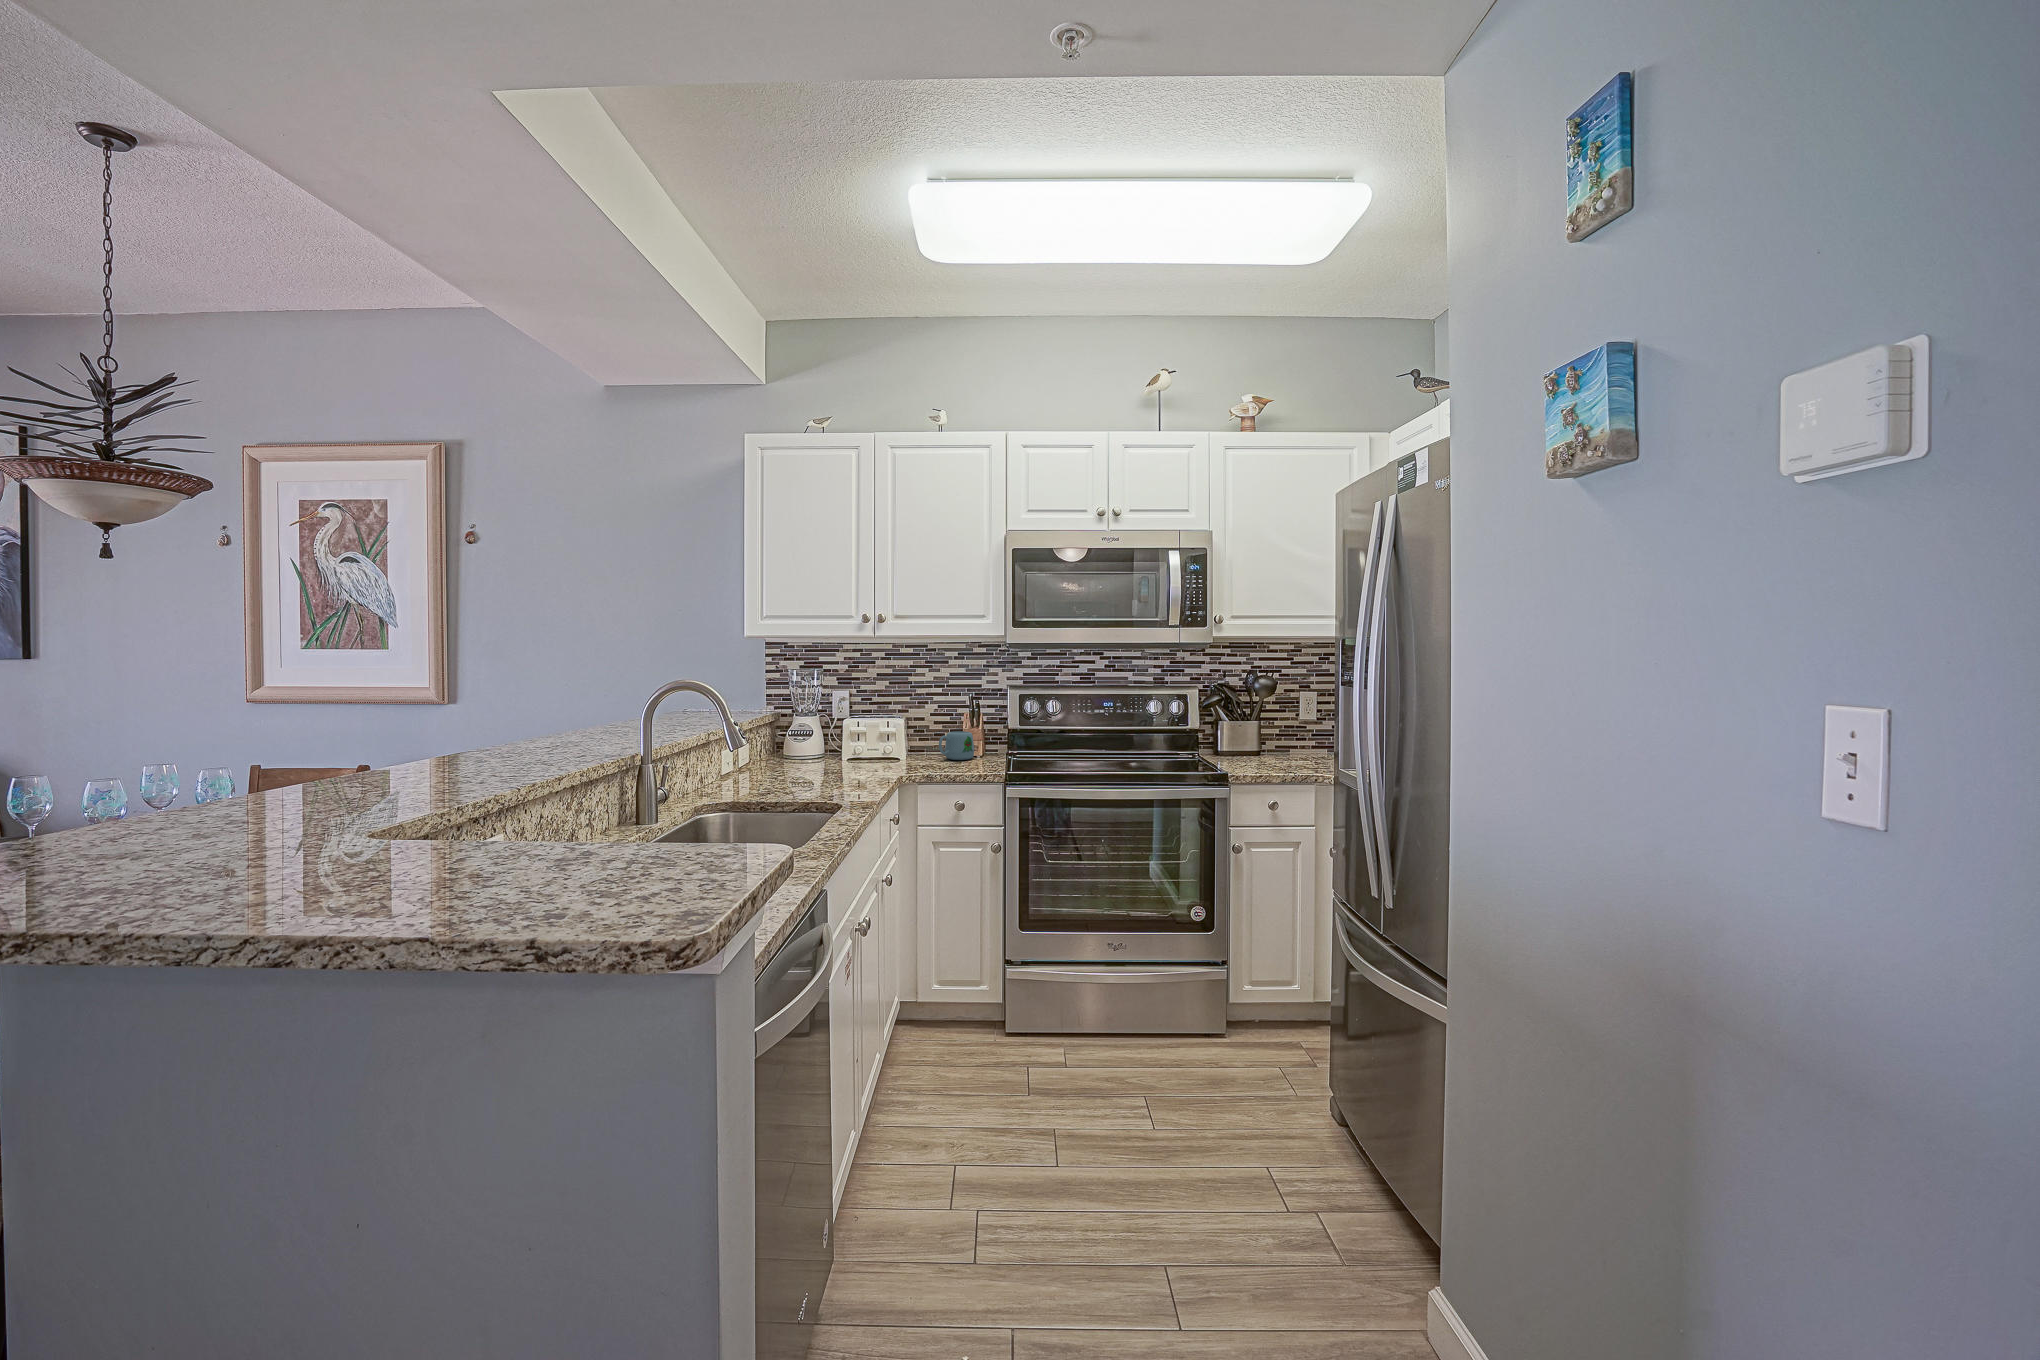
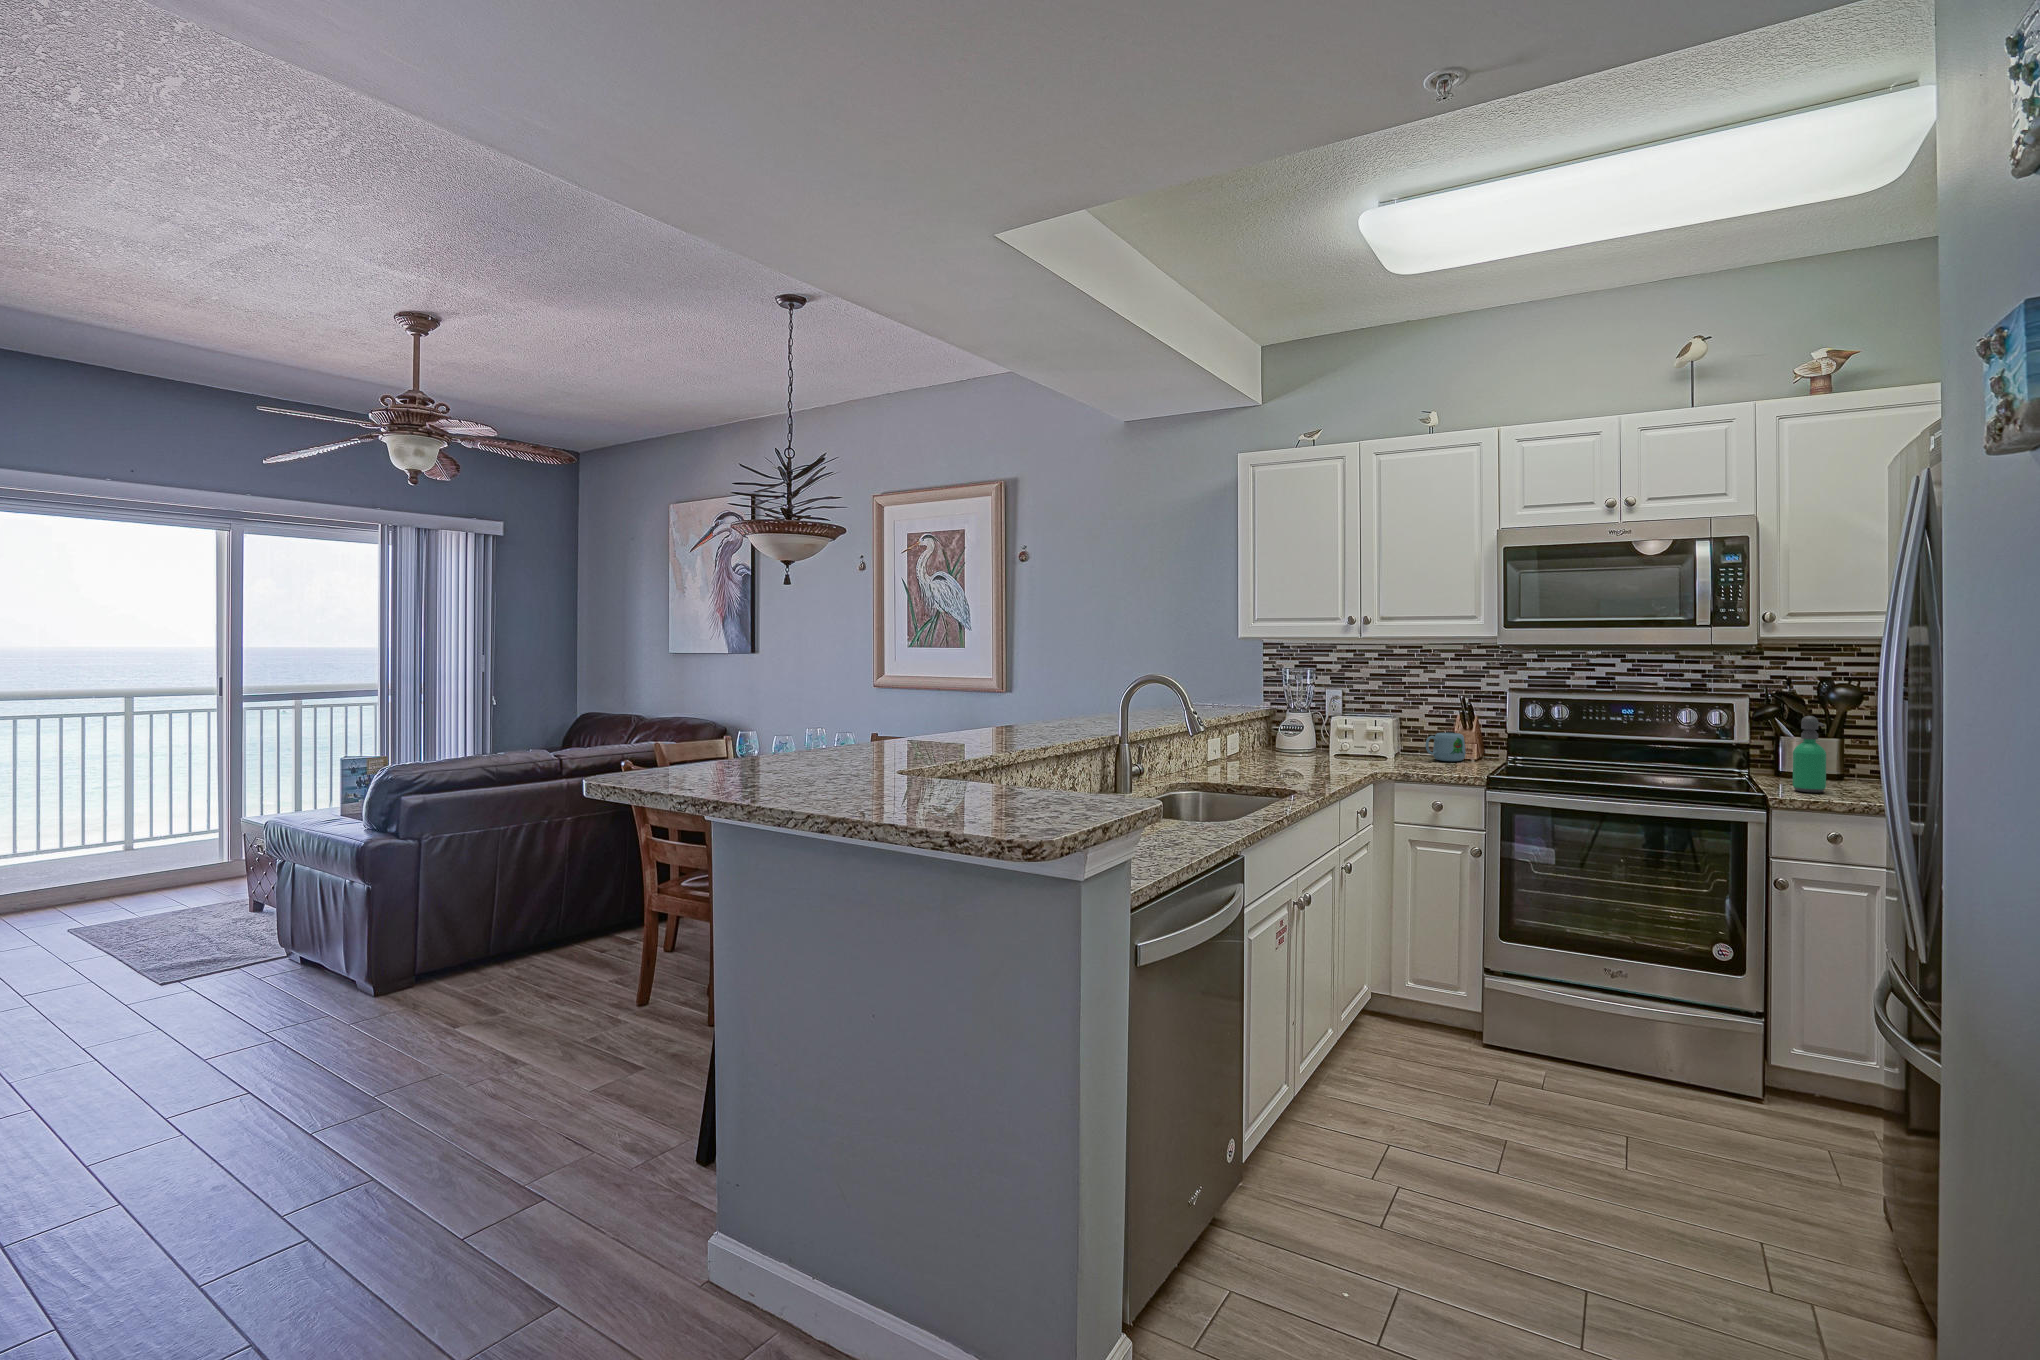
soap dispenser: none [1235,705,1258,770] -> present [1793,716,1826,792]

